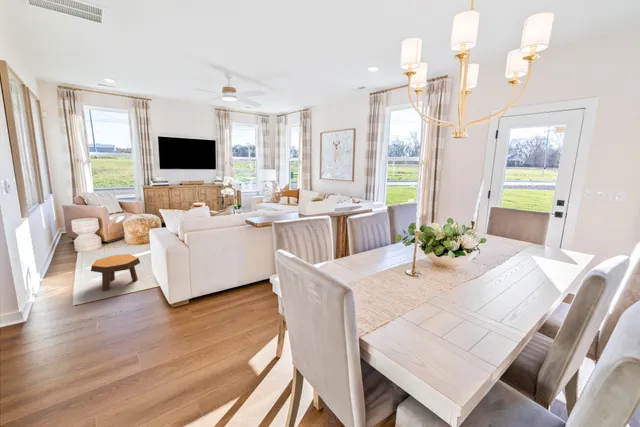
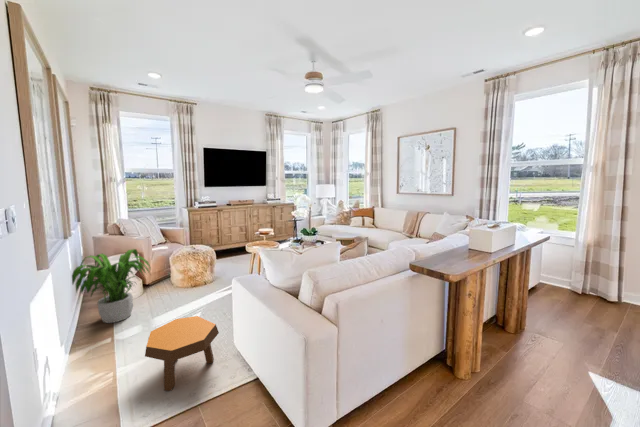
potted plant: none [46,214,103,262] -> present [72,249,150,323]

